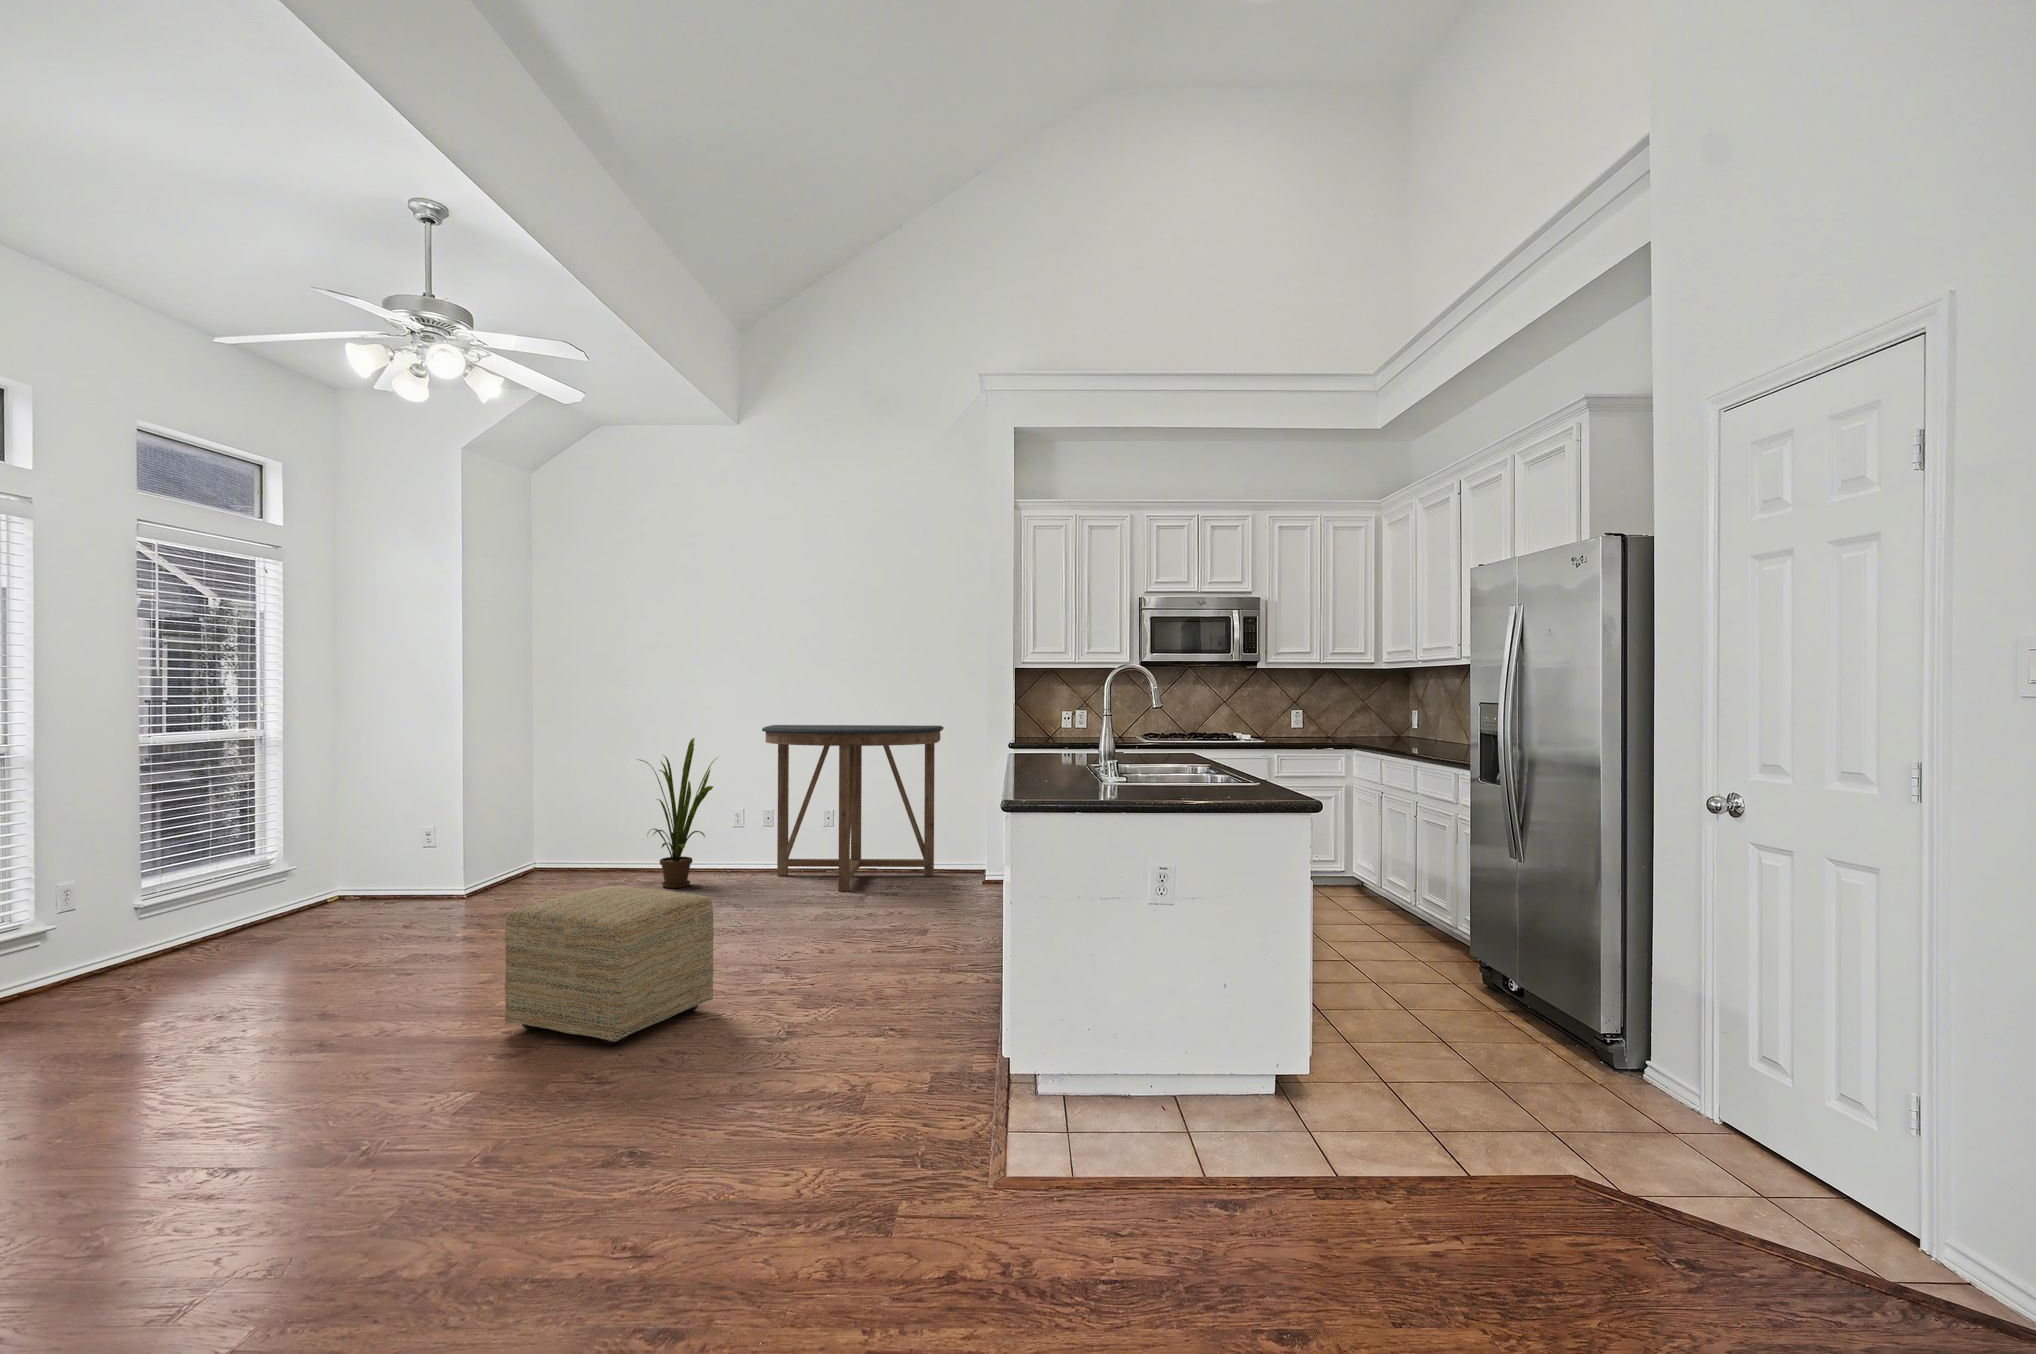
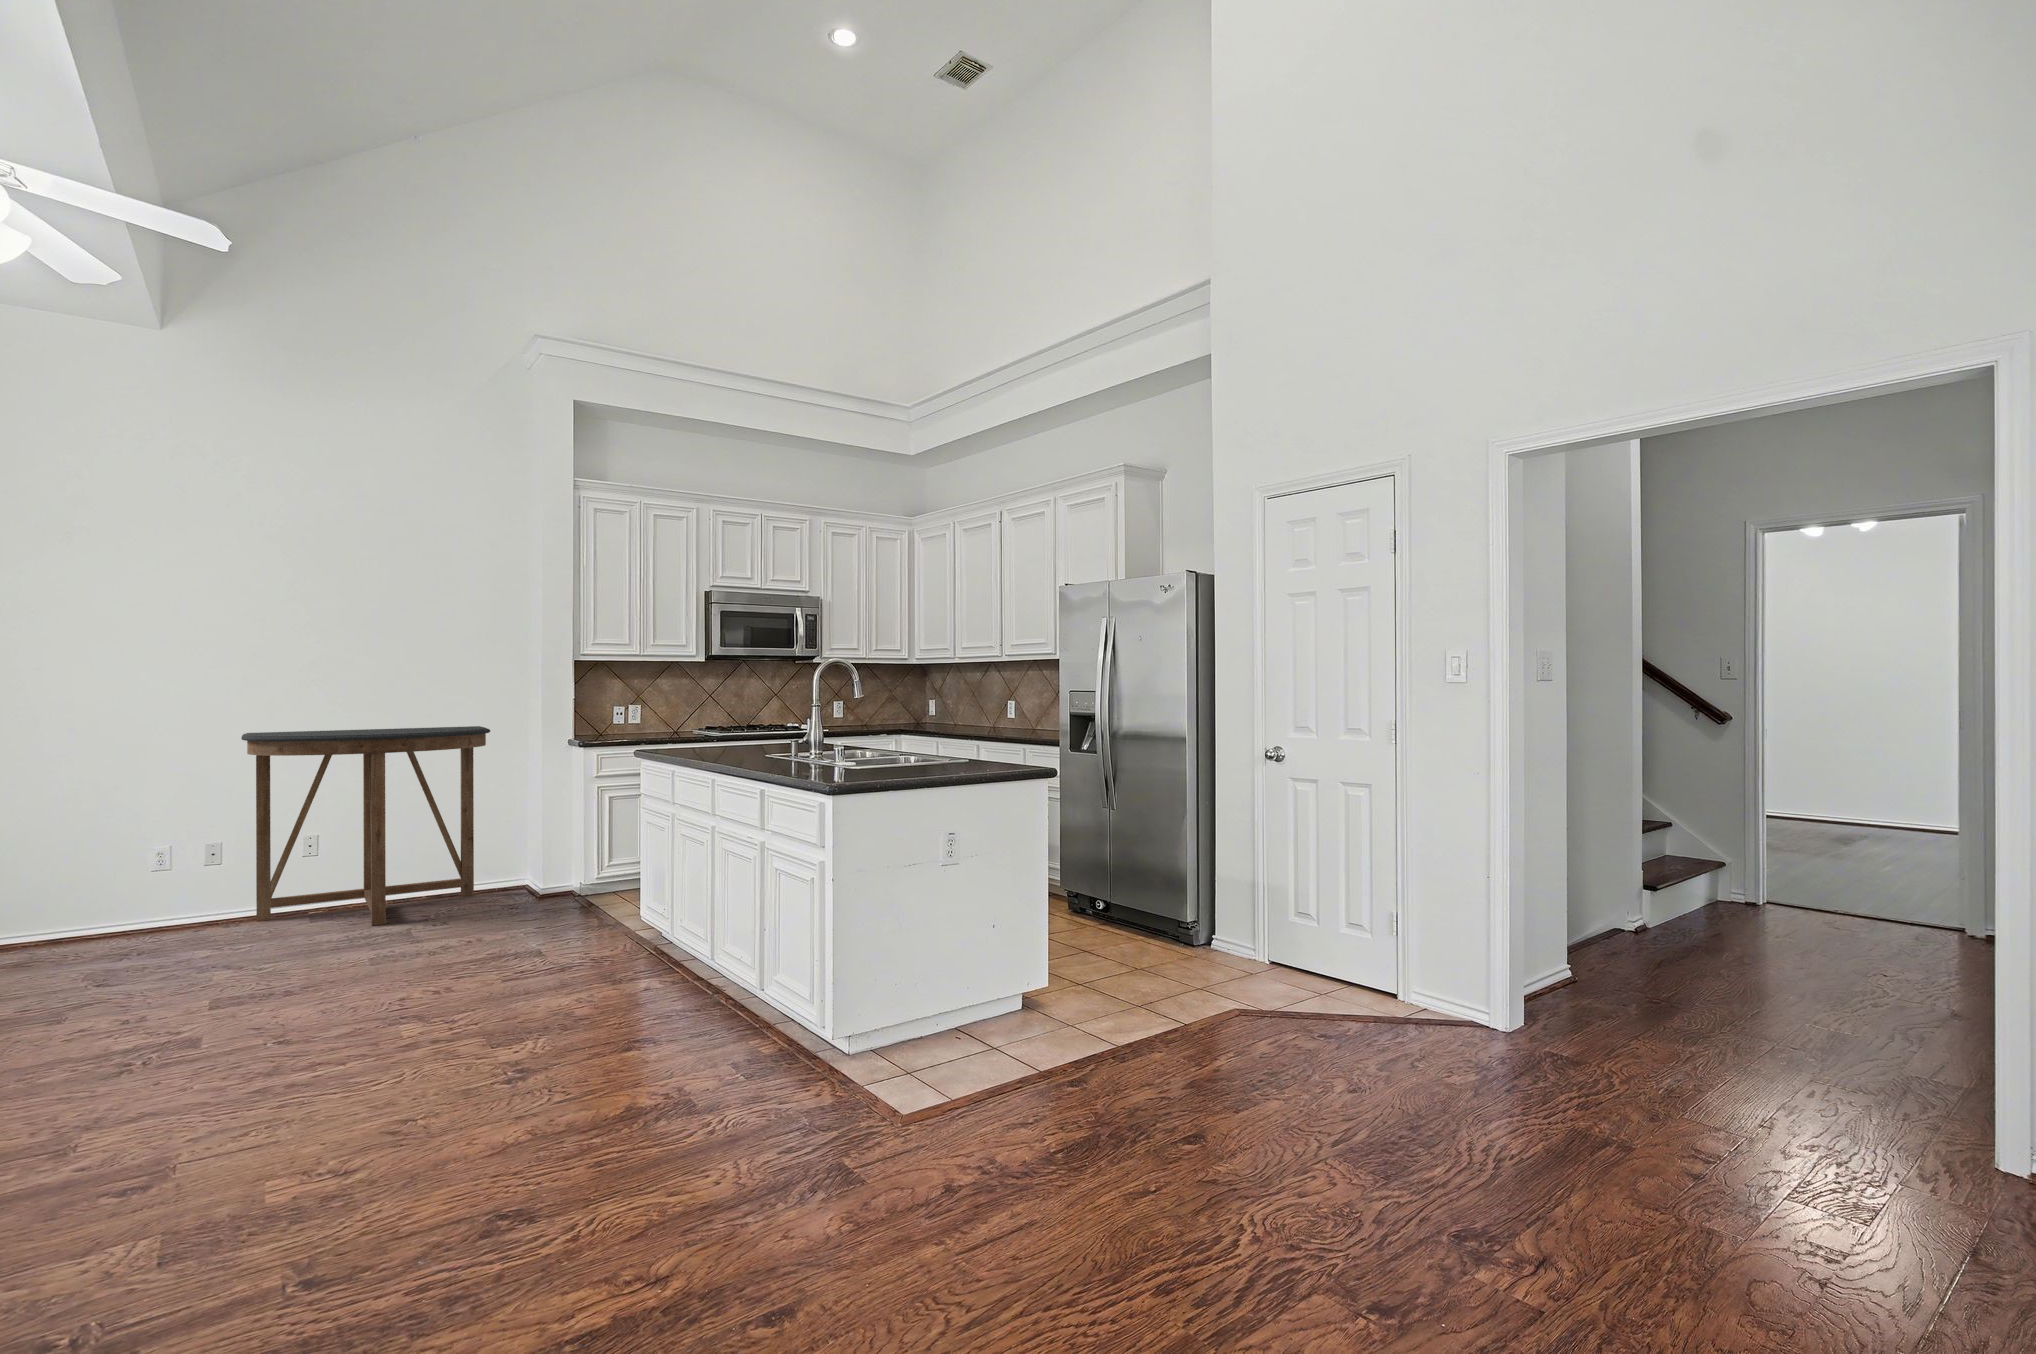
house plant: present [640,738,717,888] -> none [32,754,174,956]
ottoman: present [505,886,713,1045] -> none [108,931,390,1135]

